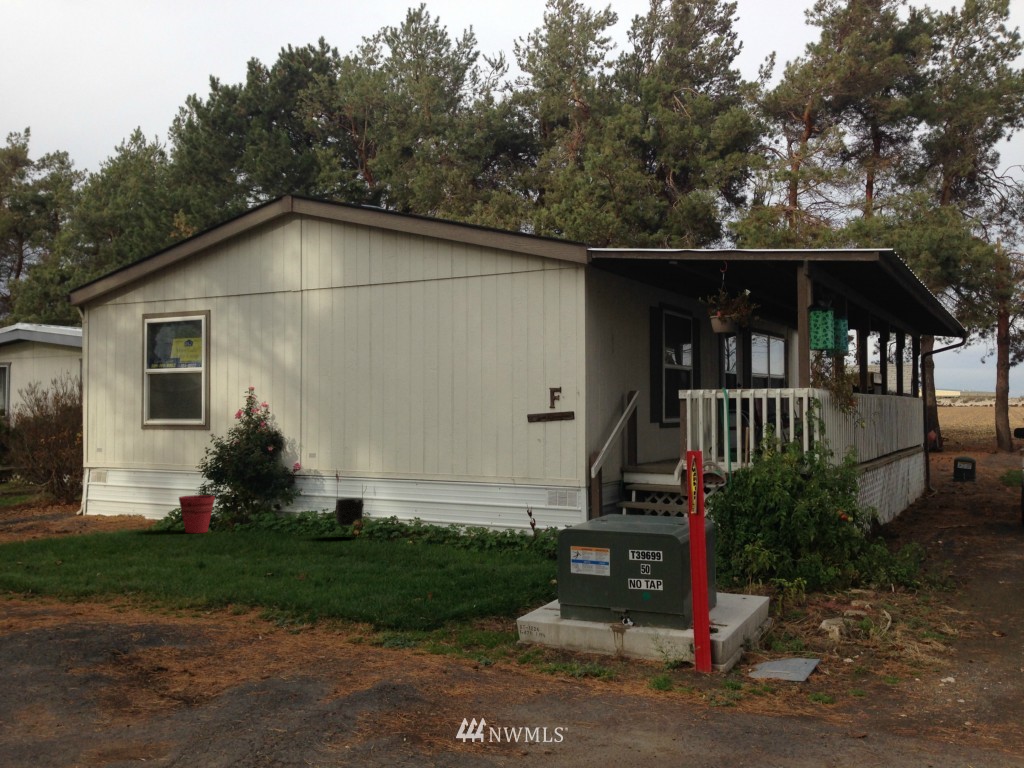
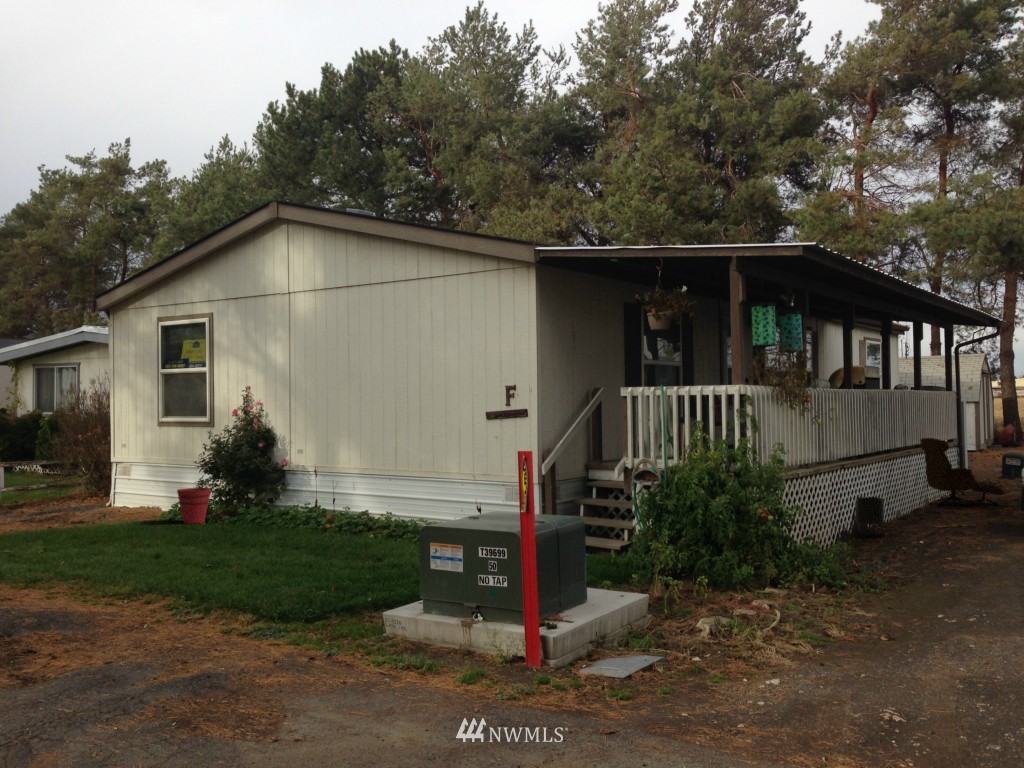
lounge chair: none [902,445,980,512] -> present [920,438,1004,507]
planter: present [336,498,364,527] -> present [856,497,884,525]

